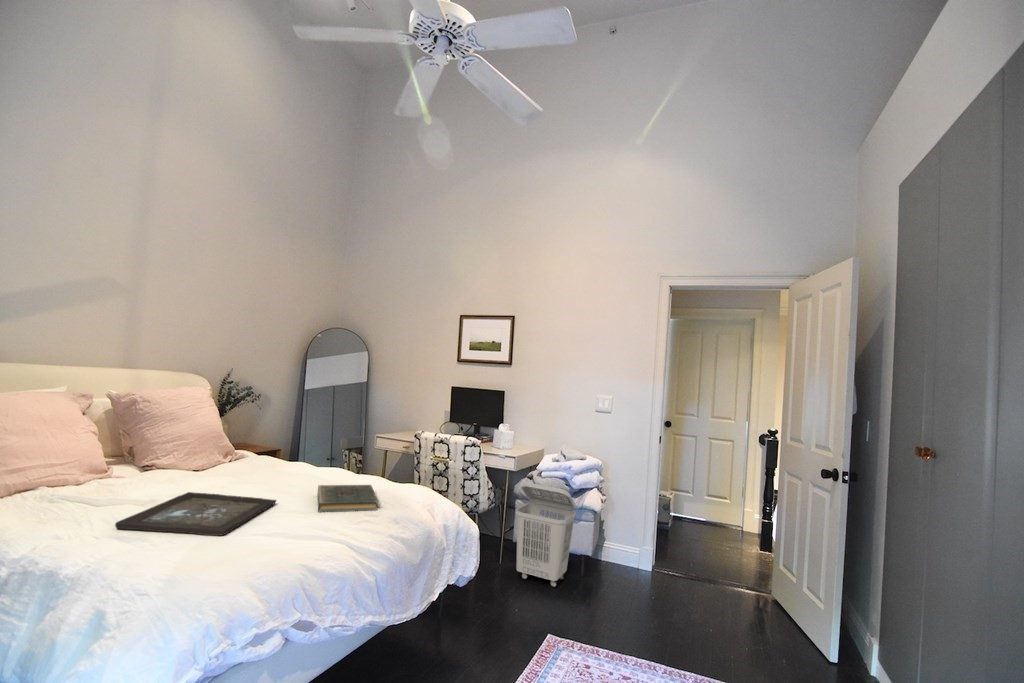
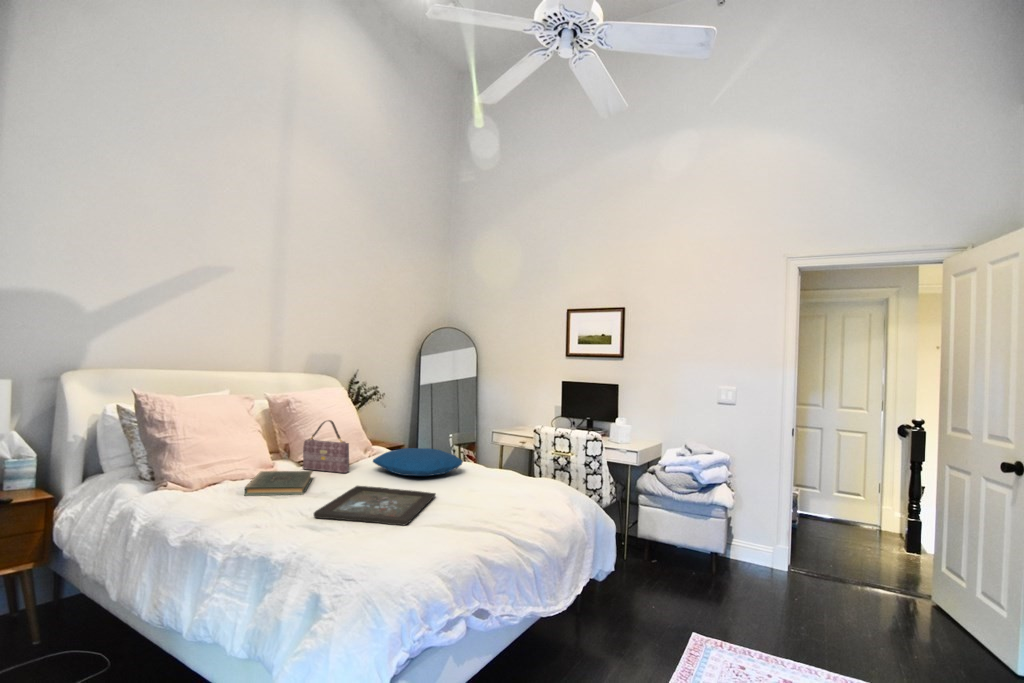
handbag: none [139,421,195,478] -> present [302,420,349,473]
pillow: none [221,452,323,482] -> present [373,448,463,476]
laundry basket: present [516,483,576,587] -> none [642,478,706,585]
book: present [318,485,378,512] -> present [244,471,312,496]

